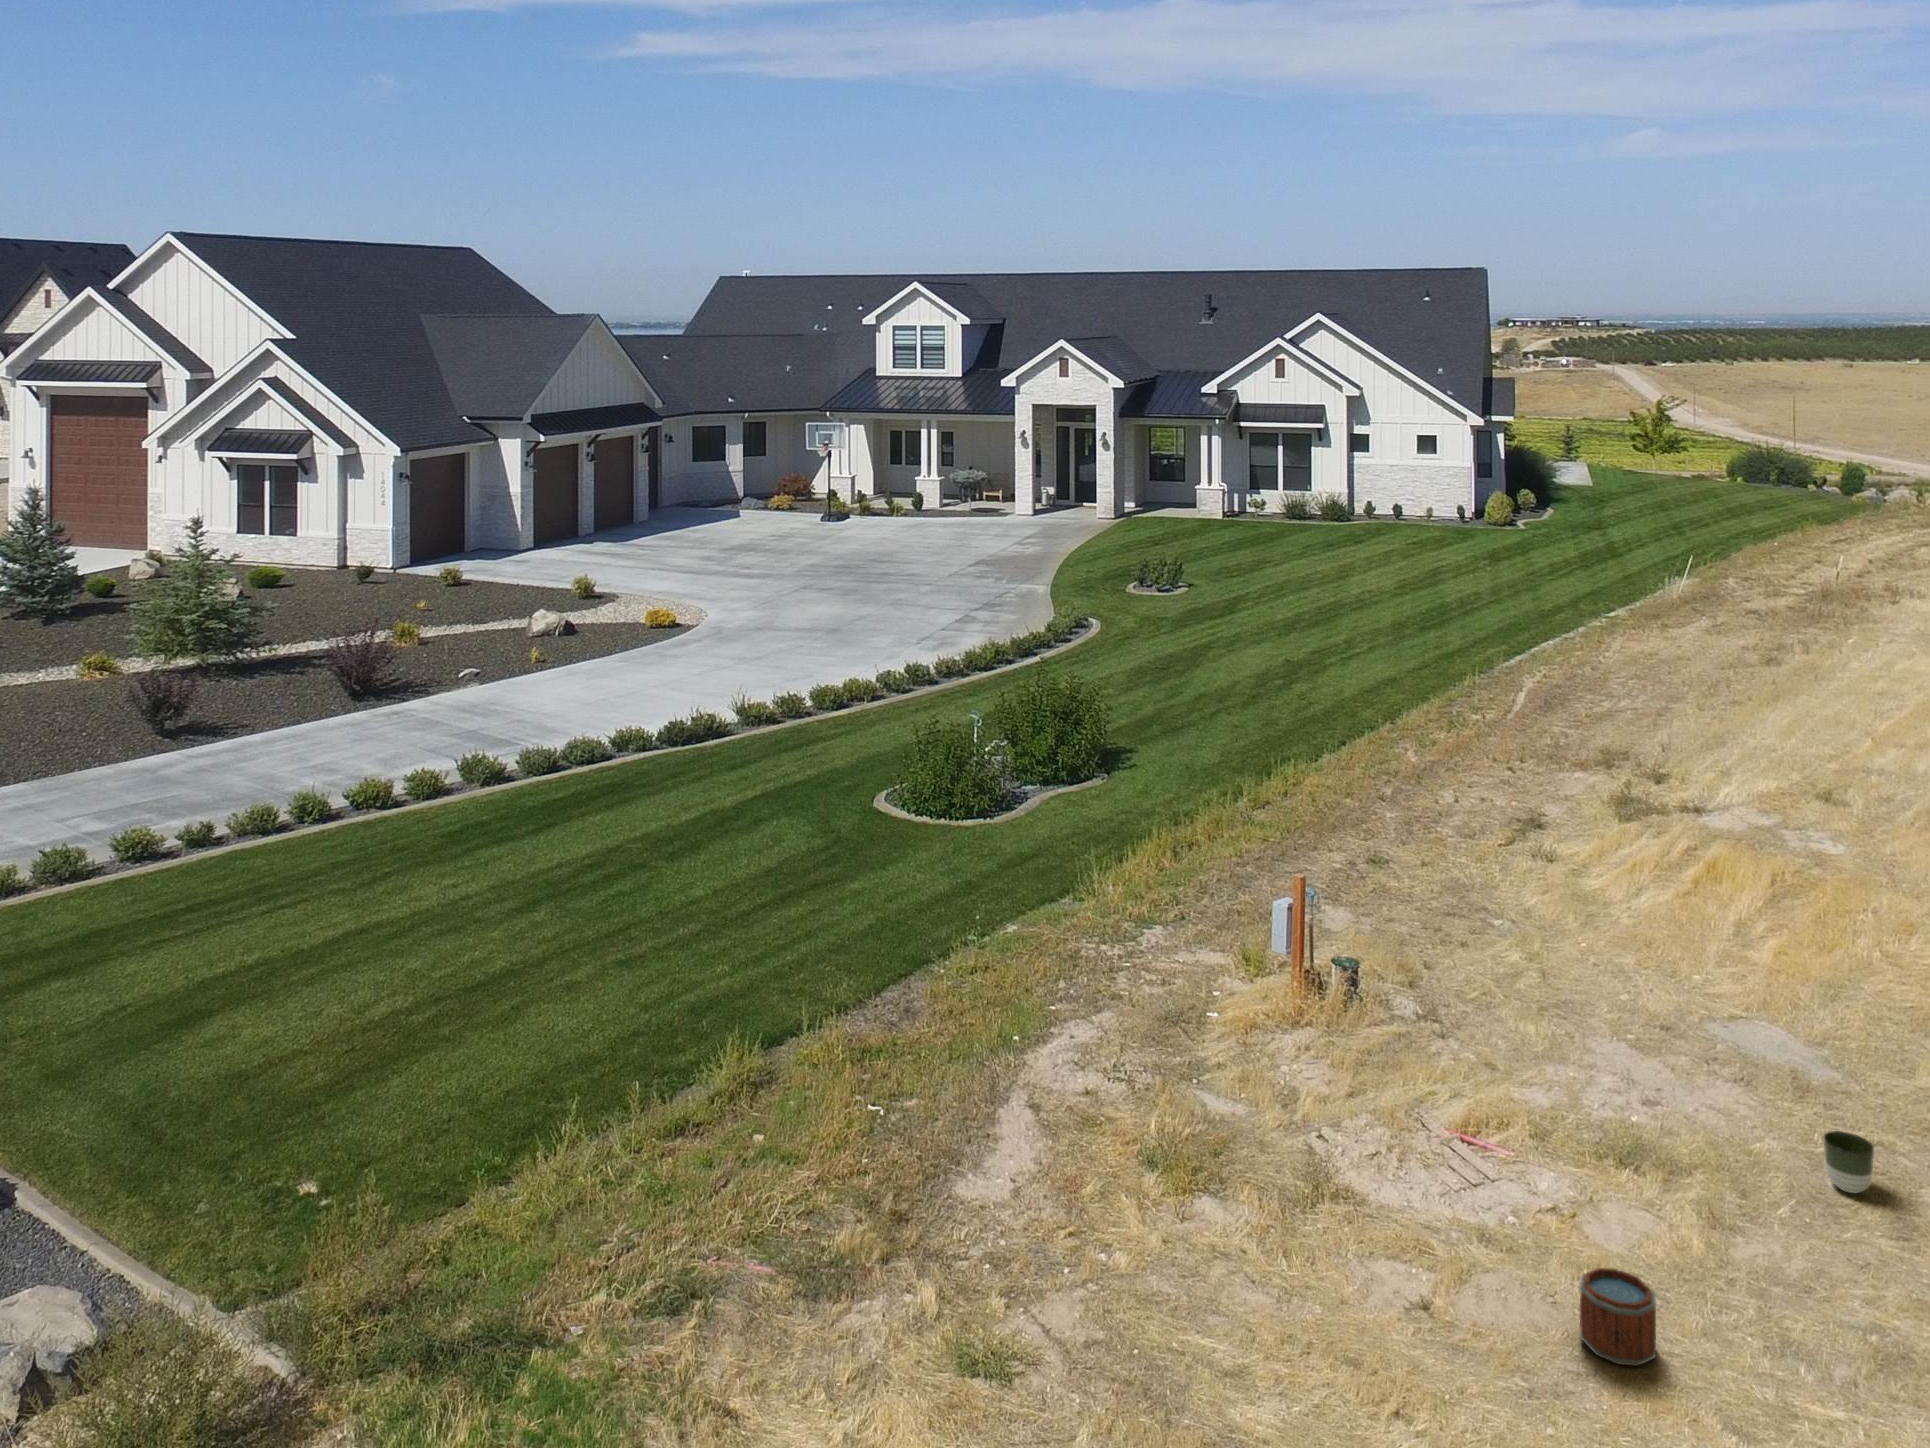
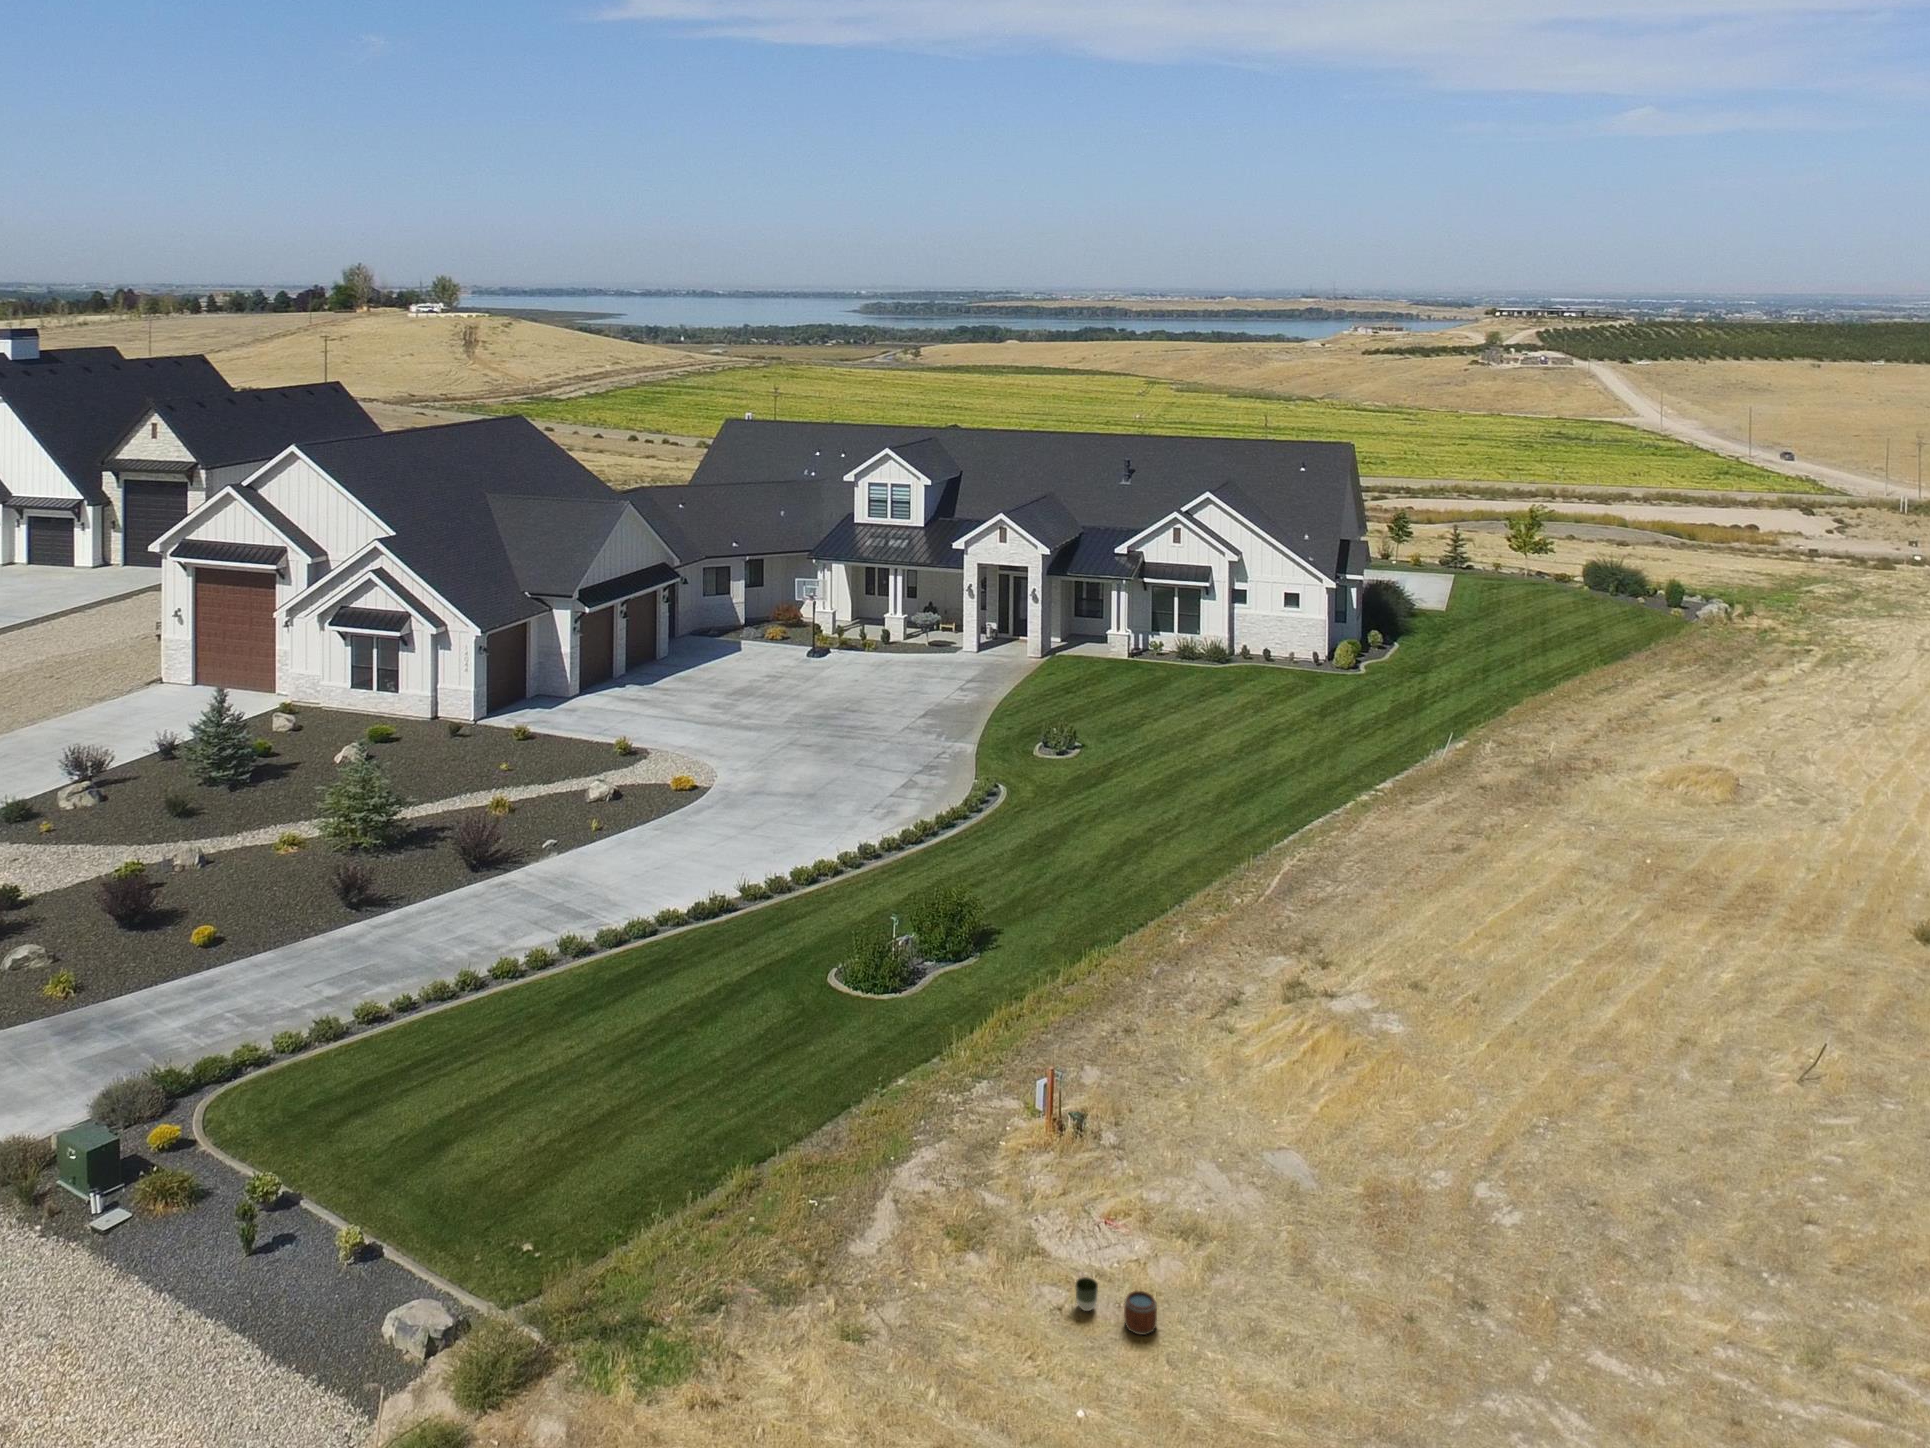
planter: present [1824,1131,1874,1193] -> present [1075,1277,1098,1311]

